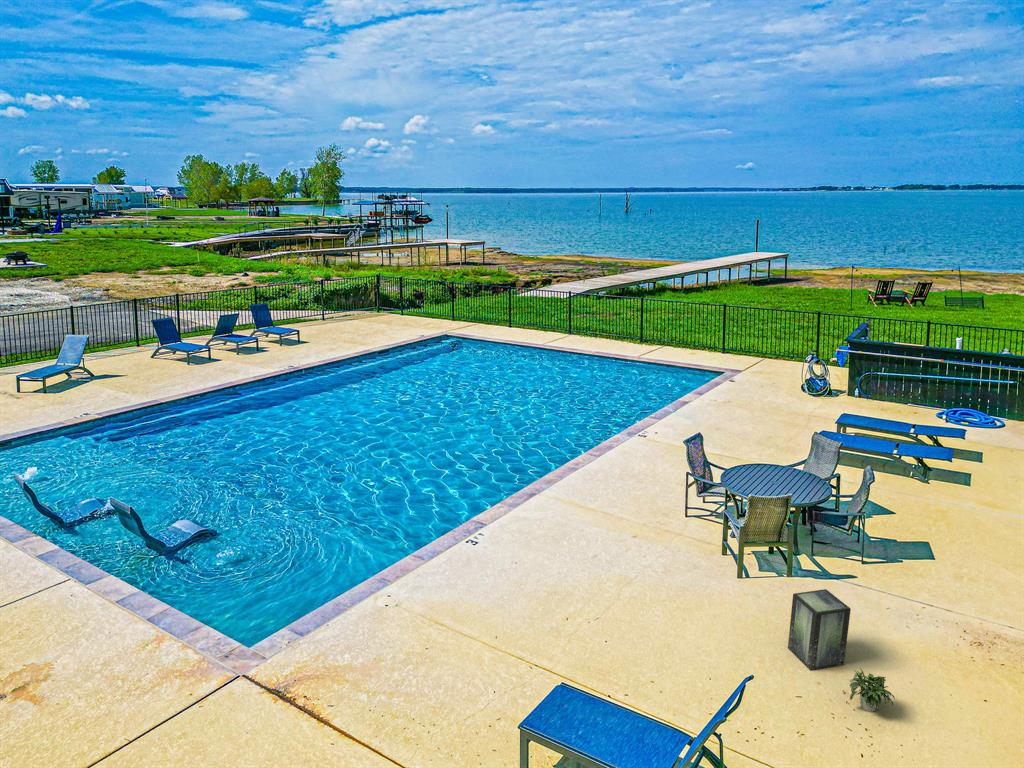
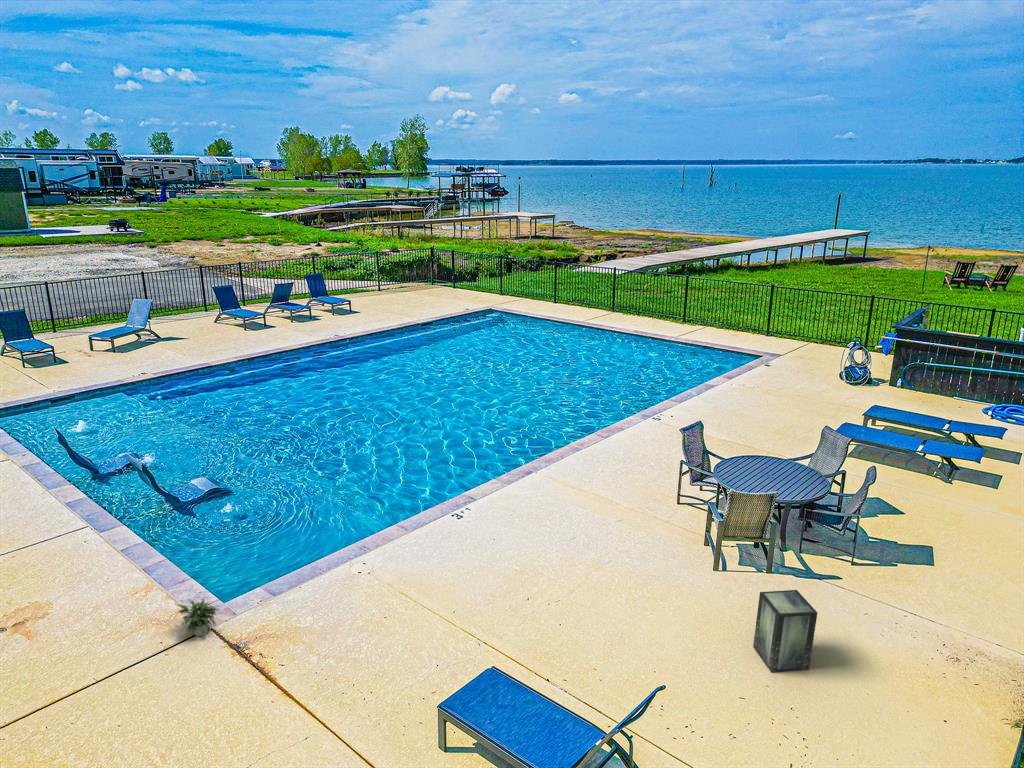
potted plant: present [842,668,895,712] -> present [178,598,218,636]

